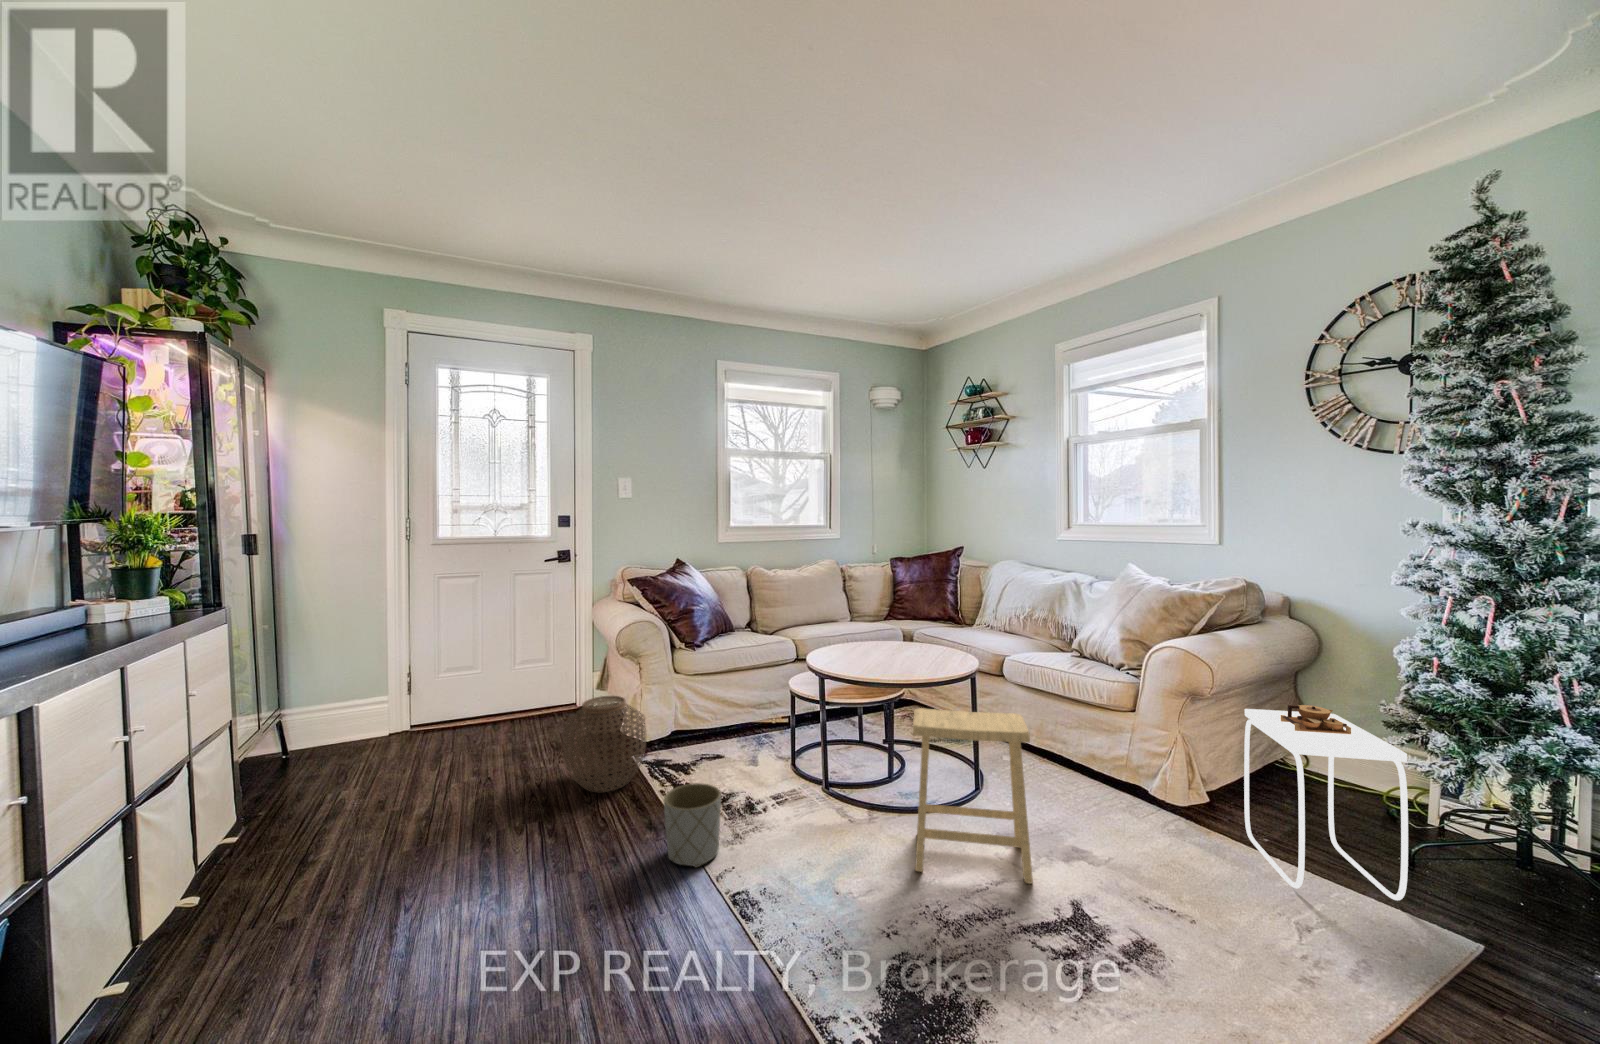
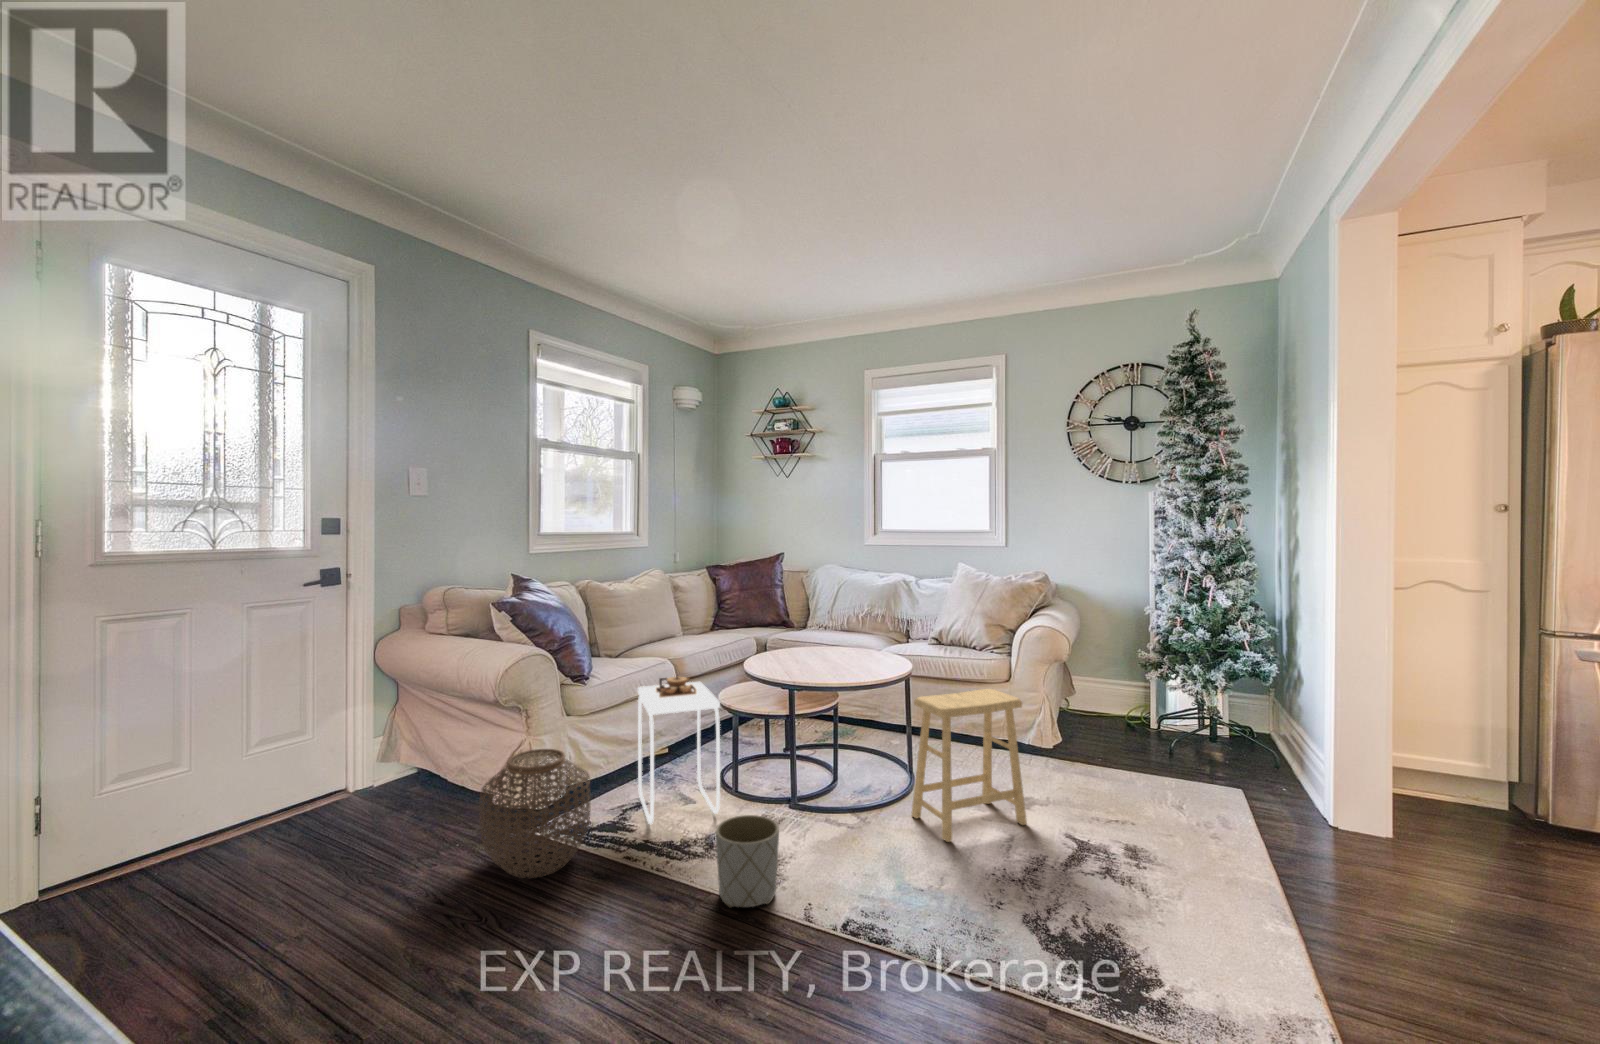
side table: present [1244,705,1408,900] -> present [638,677,720,824]

